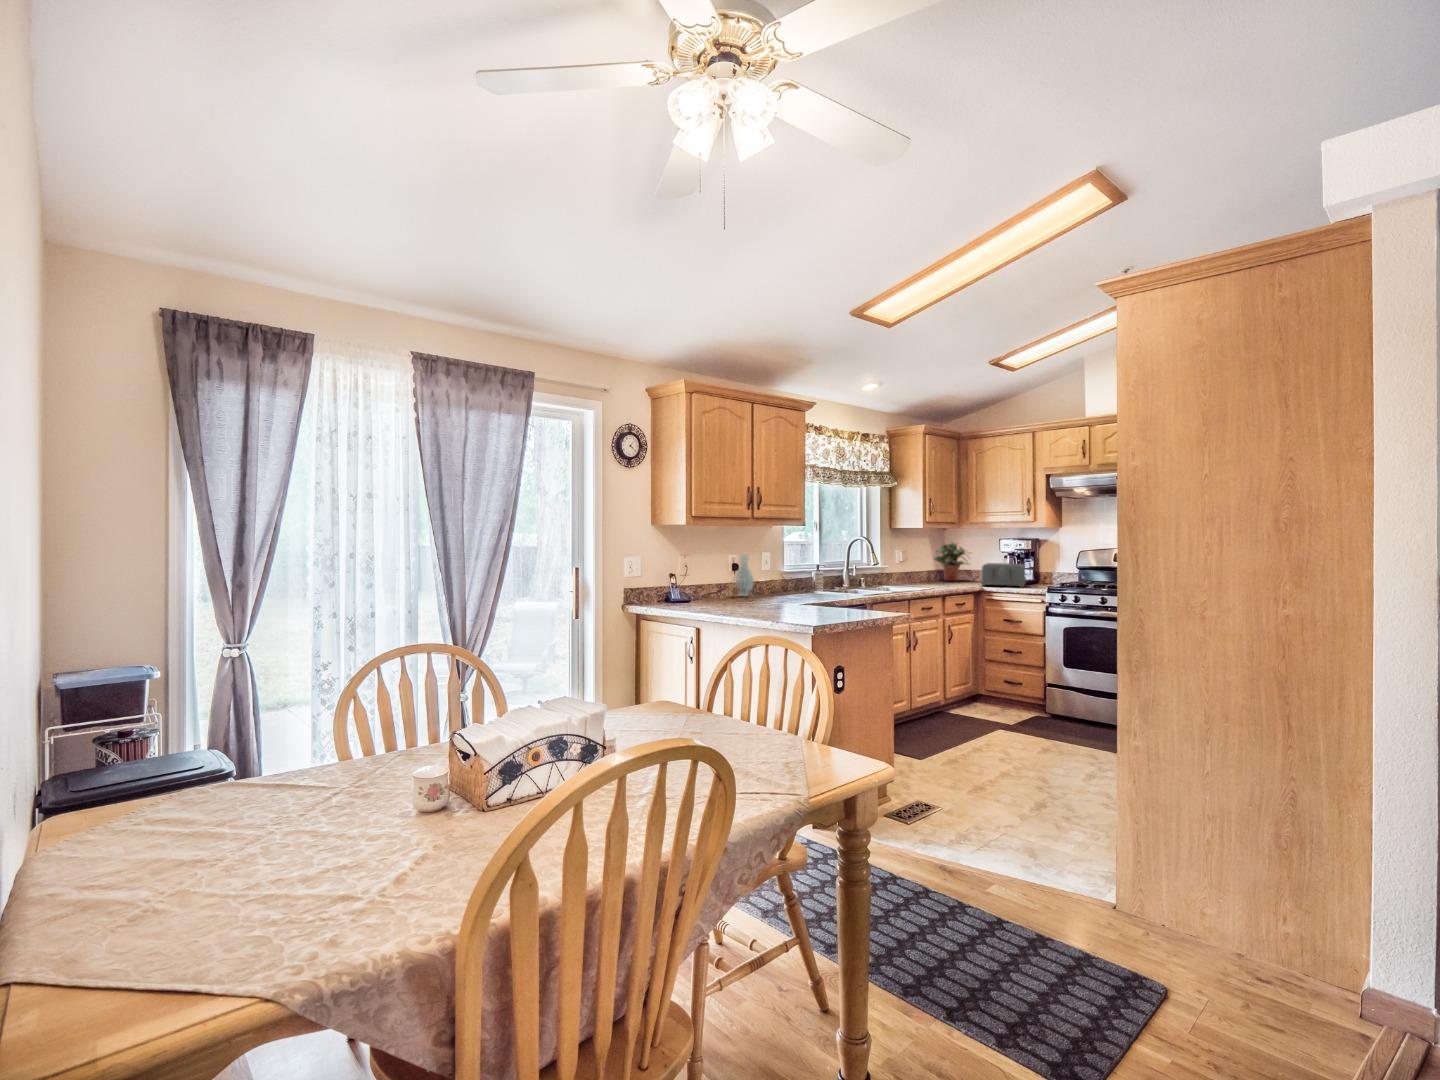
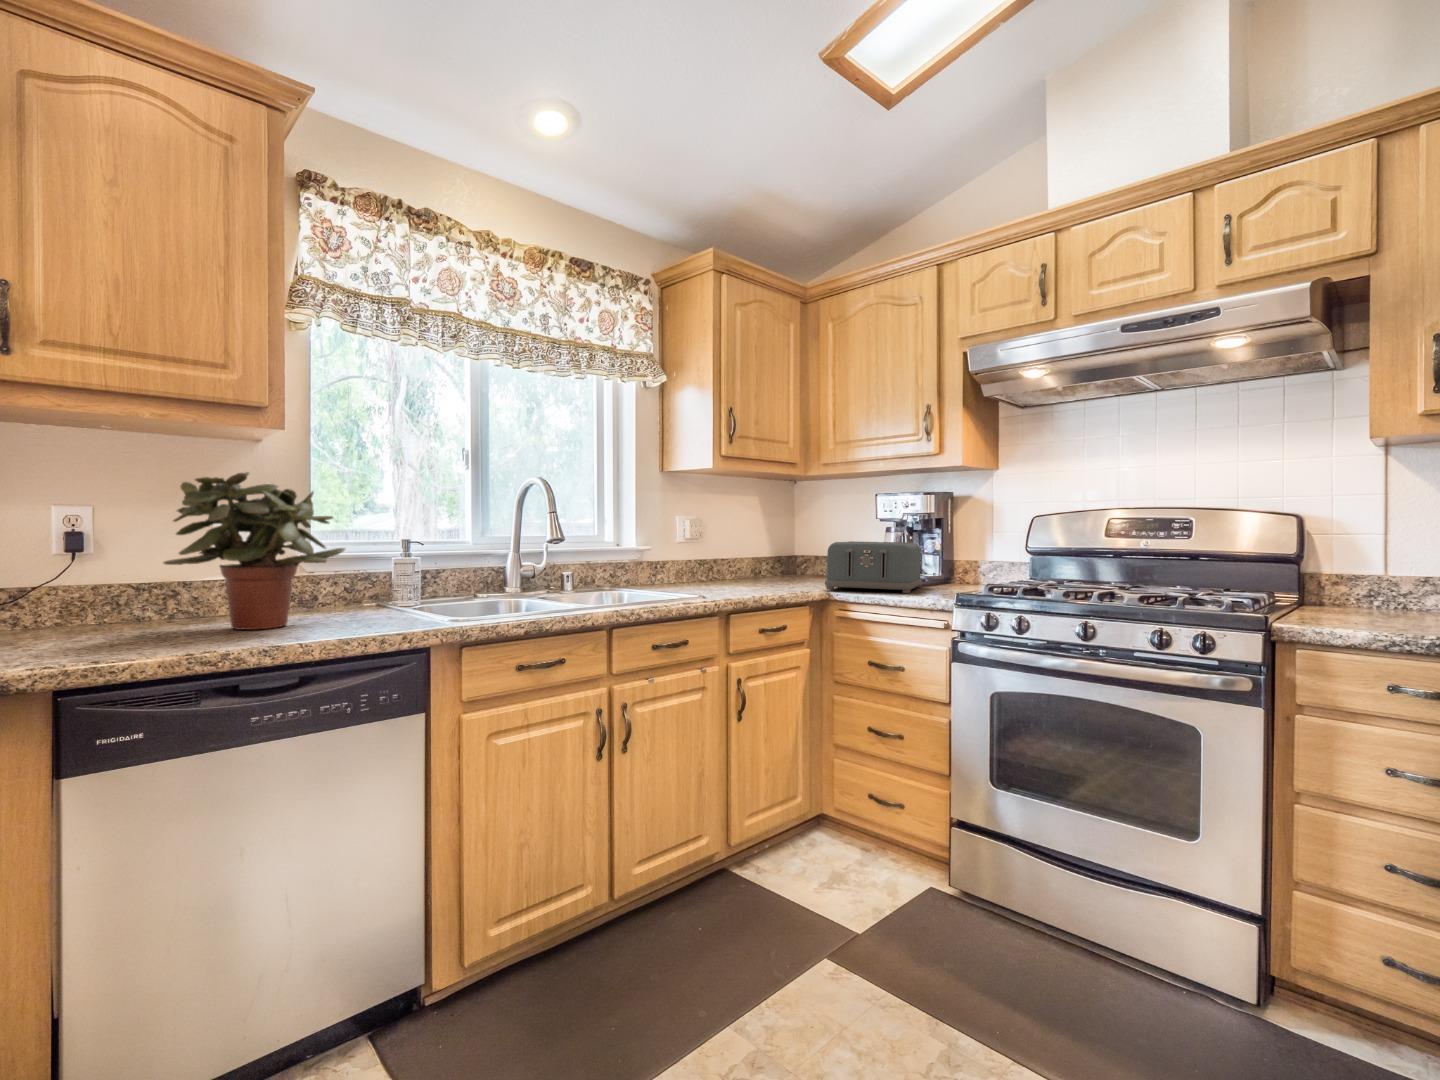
potted plant: present [933,542,967,581] -> present [164,472,345,630]
vase: present [734,554,754,596] -> none [58,505,134,628]

